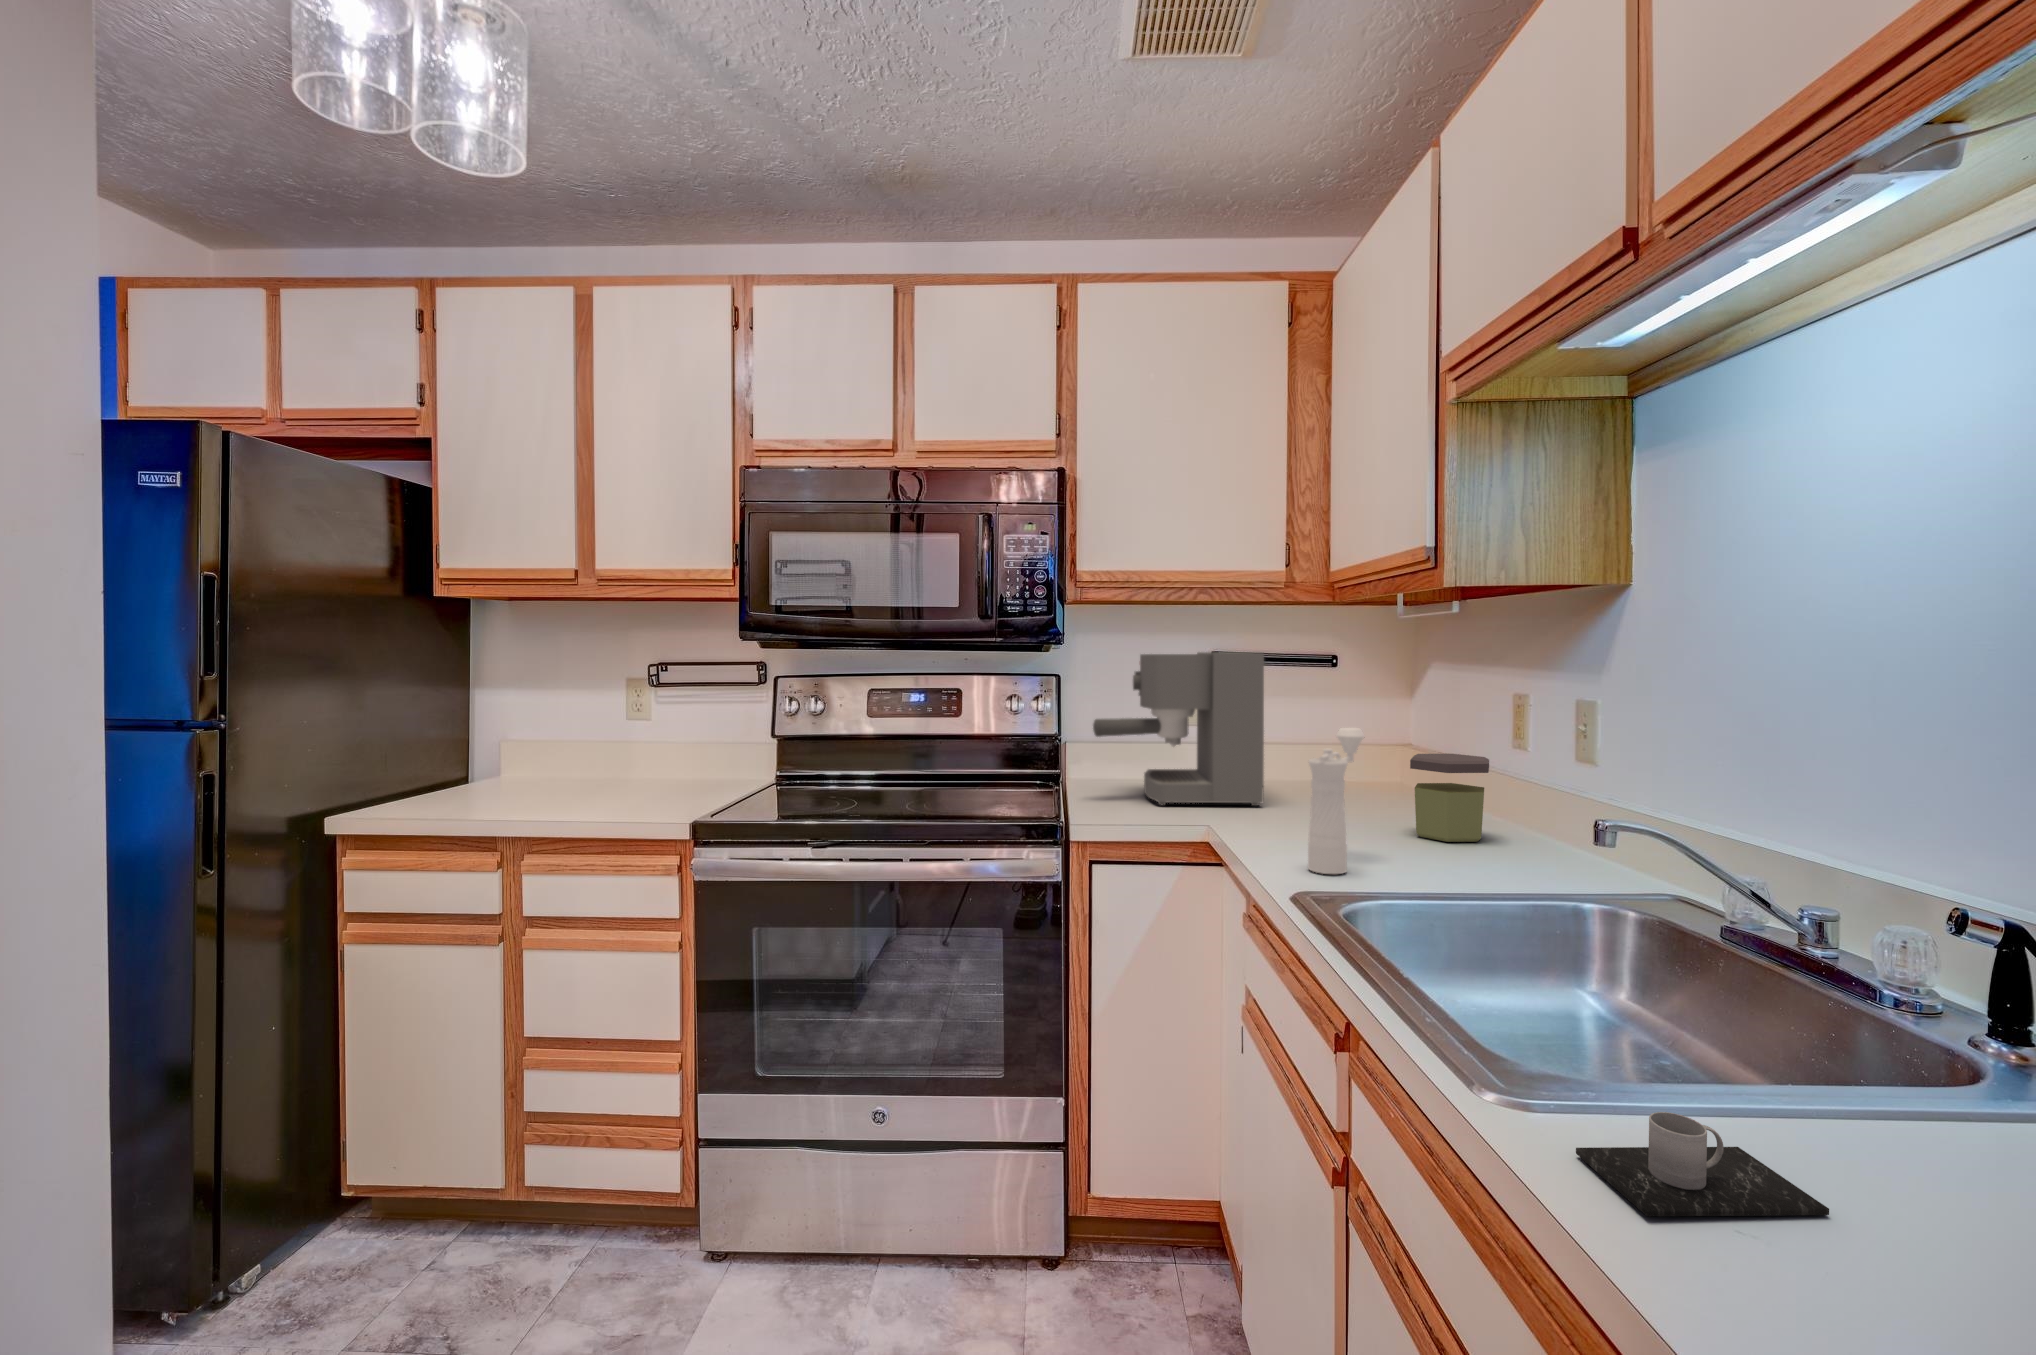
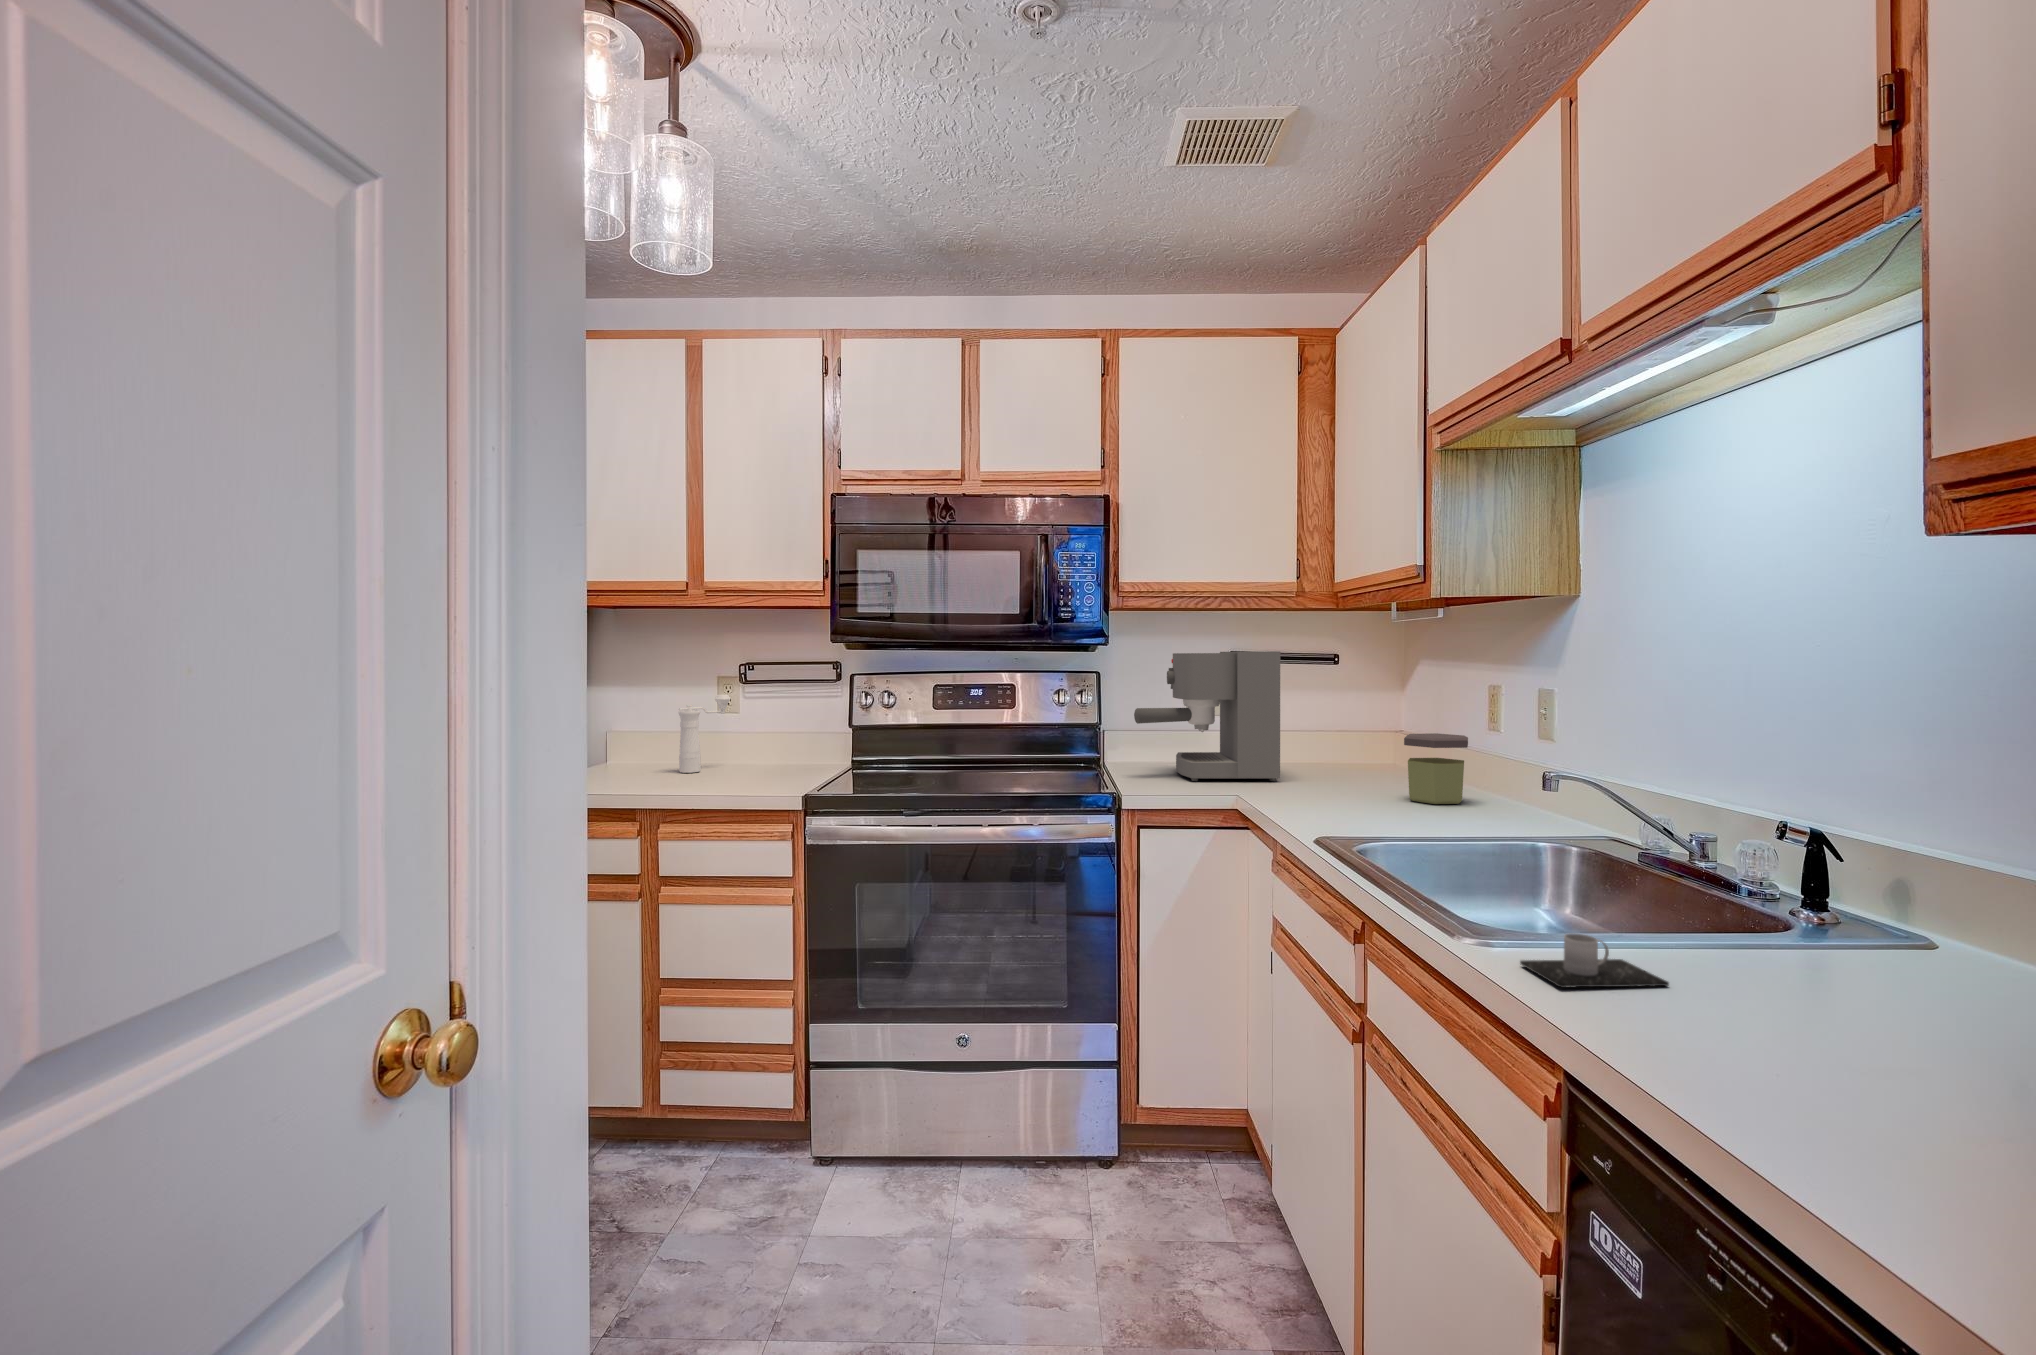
pepper mill: present [1308,728,1364,874] -> present [679,695,730,773]

